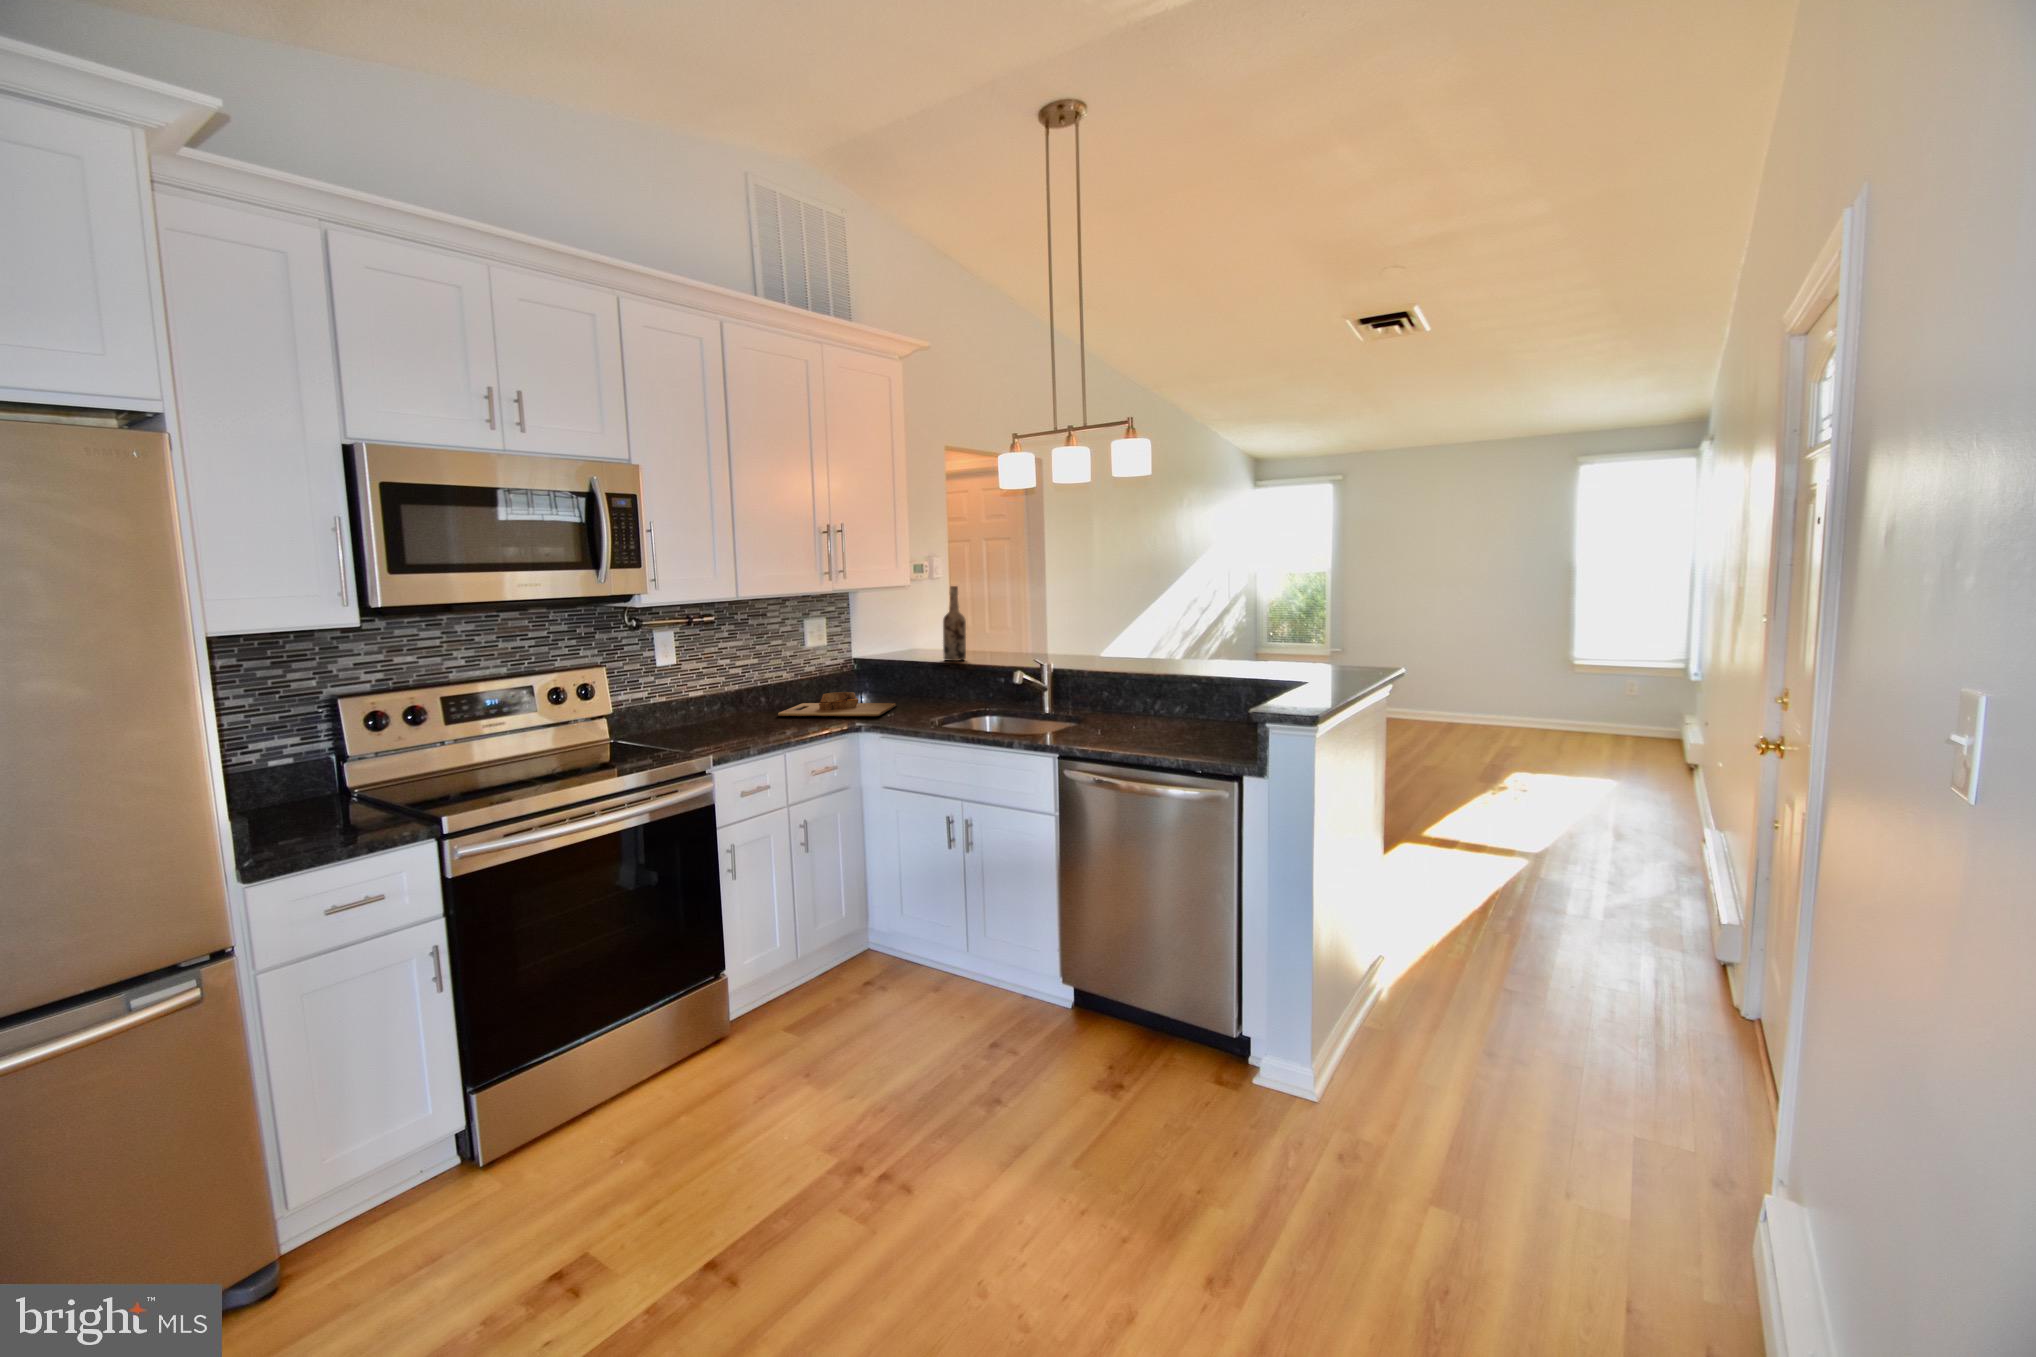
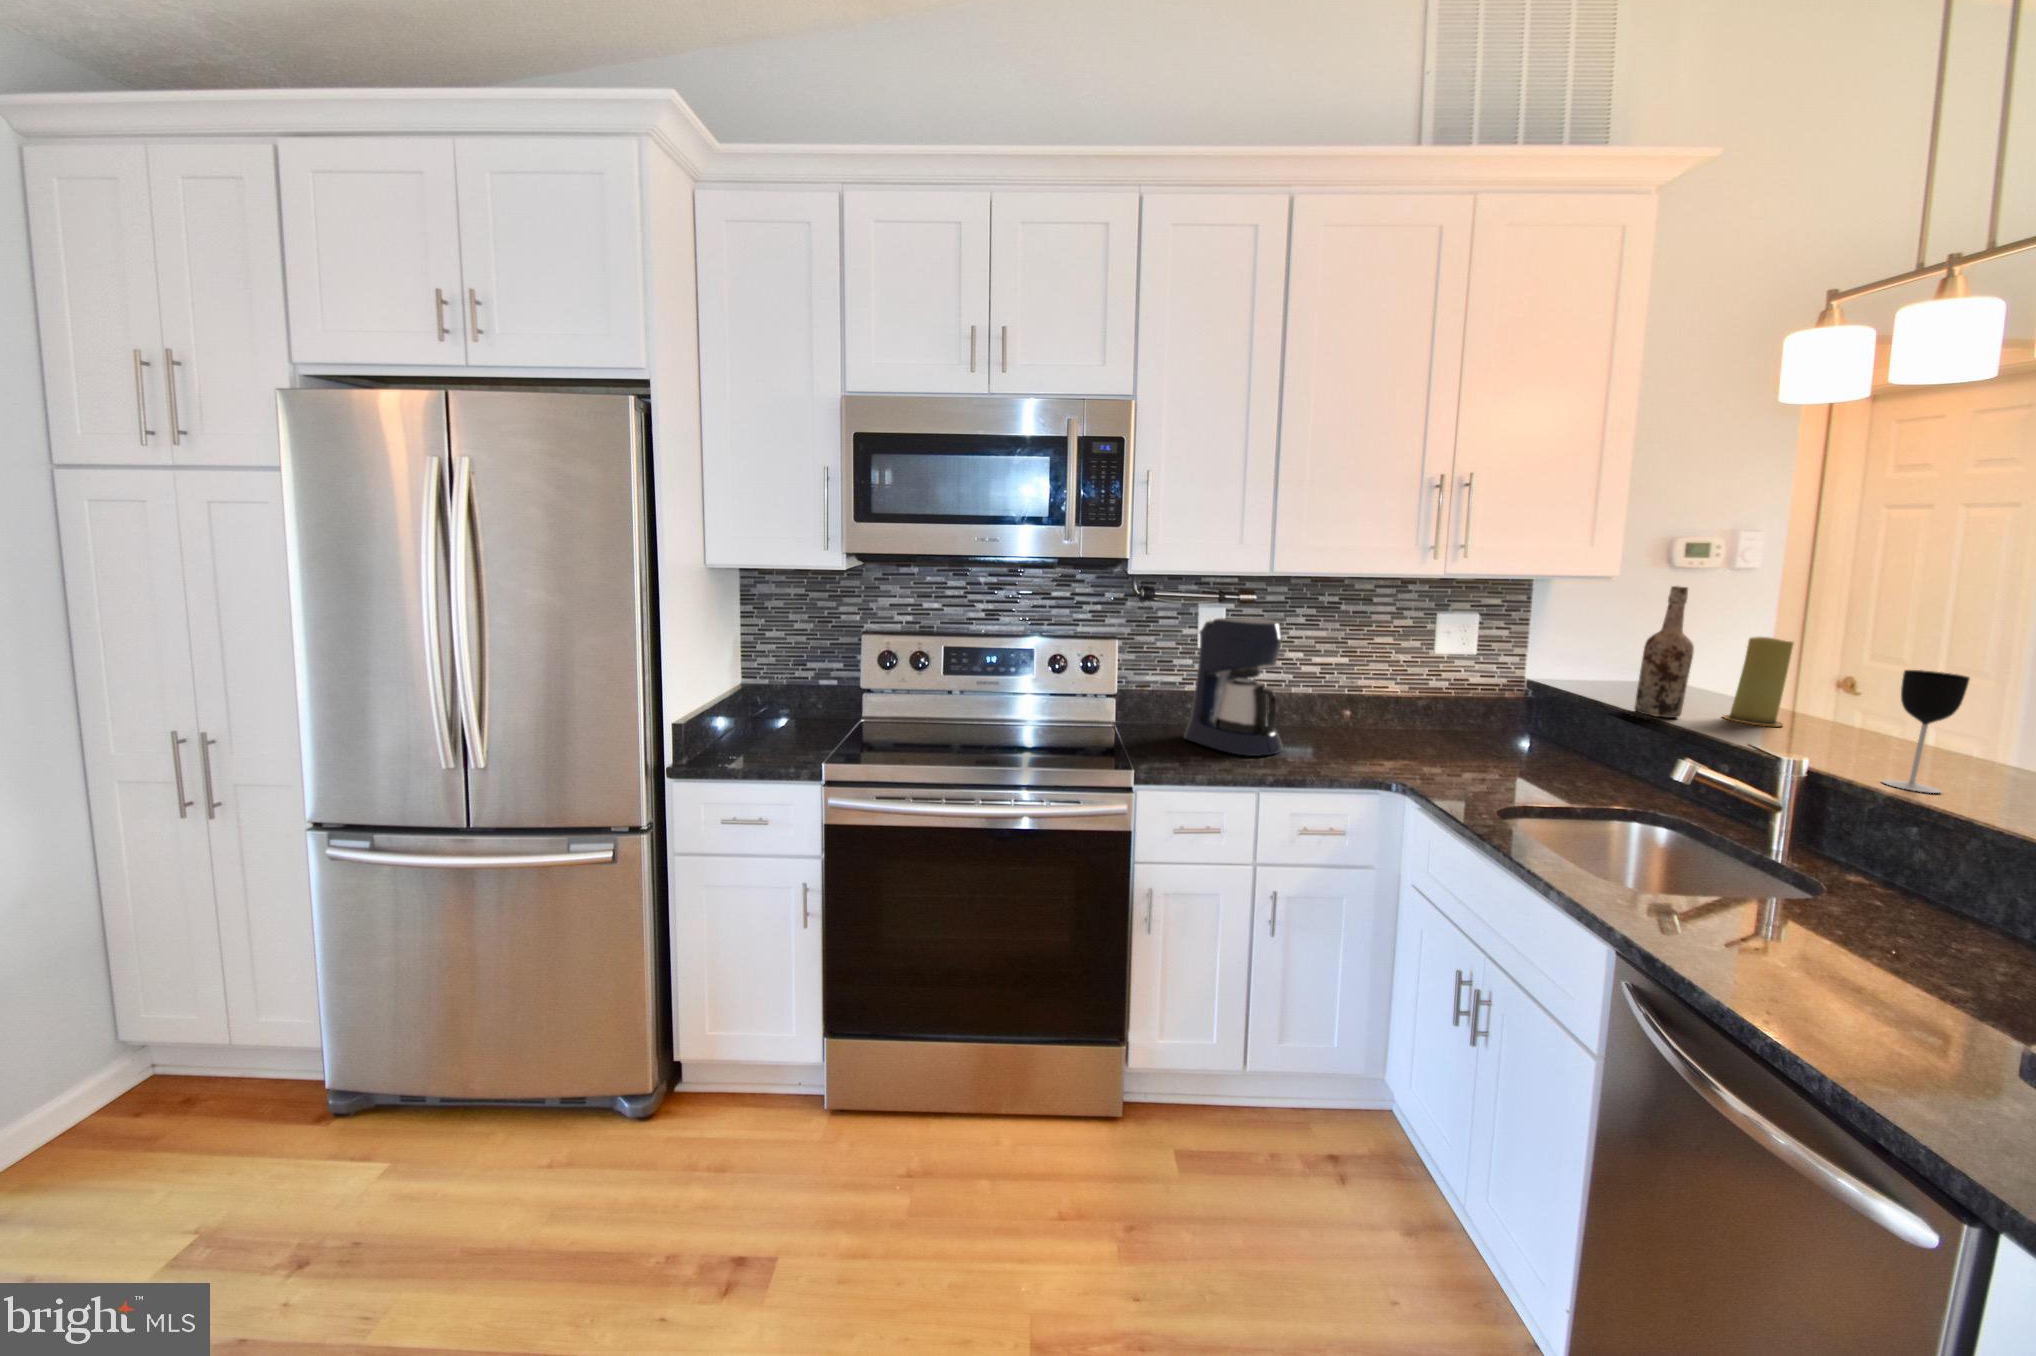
candle: none [974,611,1000,658] -> present [1723,637,1794,726]
wine glass: none [1070,612,1091,666] -> present [1883,670,1970,793]
coffee maker: none [692,632,770,735] -> present [1184,617,1283,756]
cutting board: present [778,692,896,716] -> none [1331,723,1527,775]

